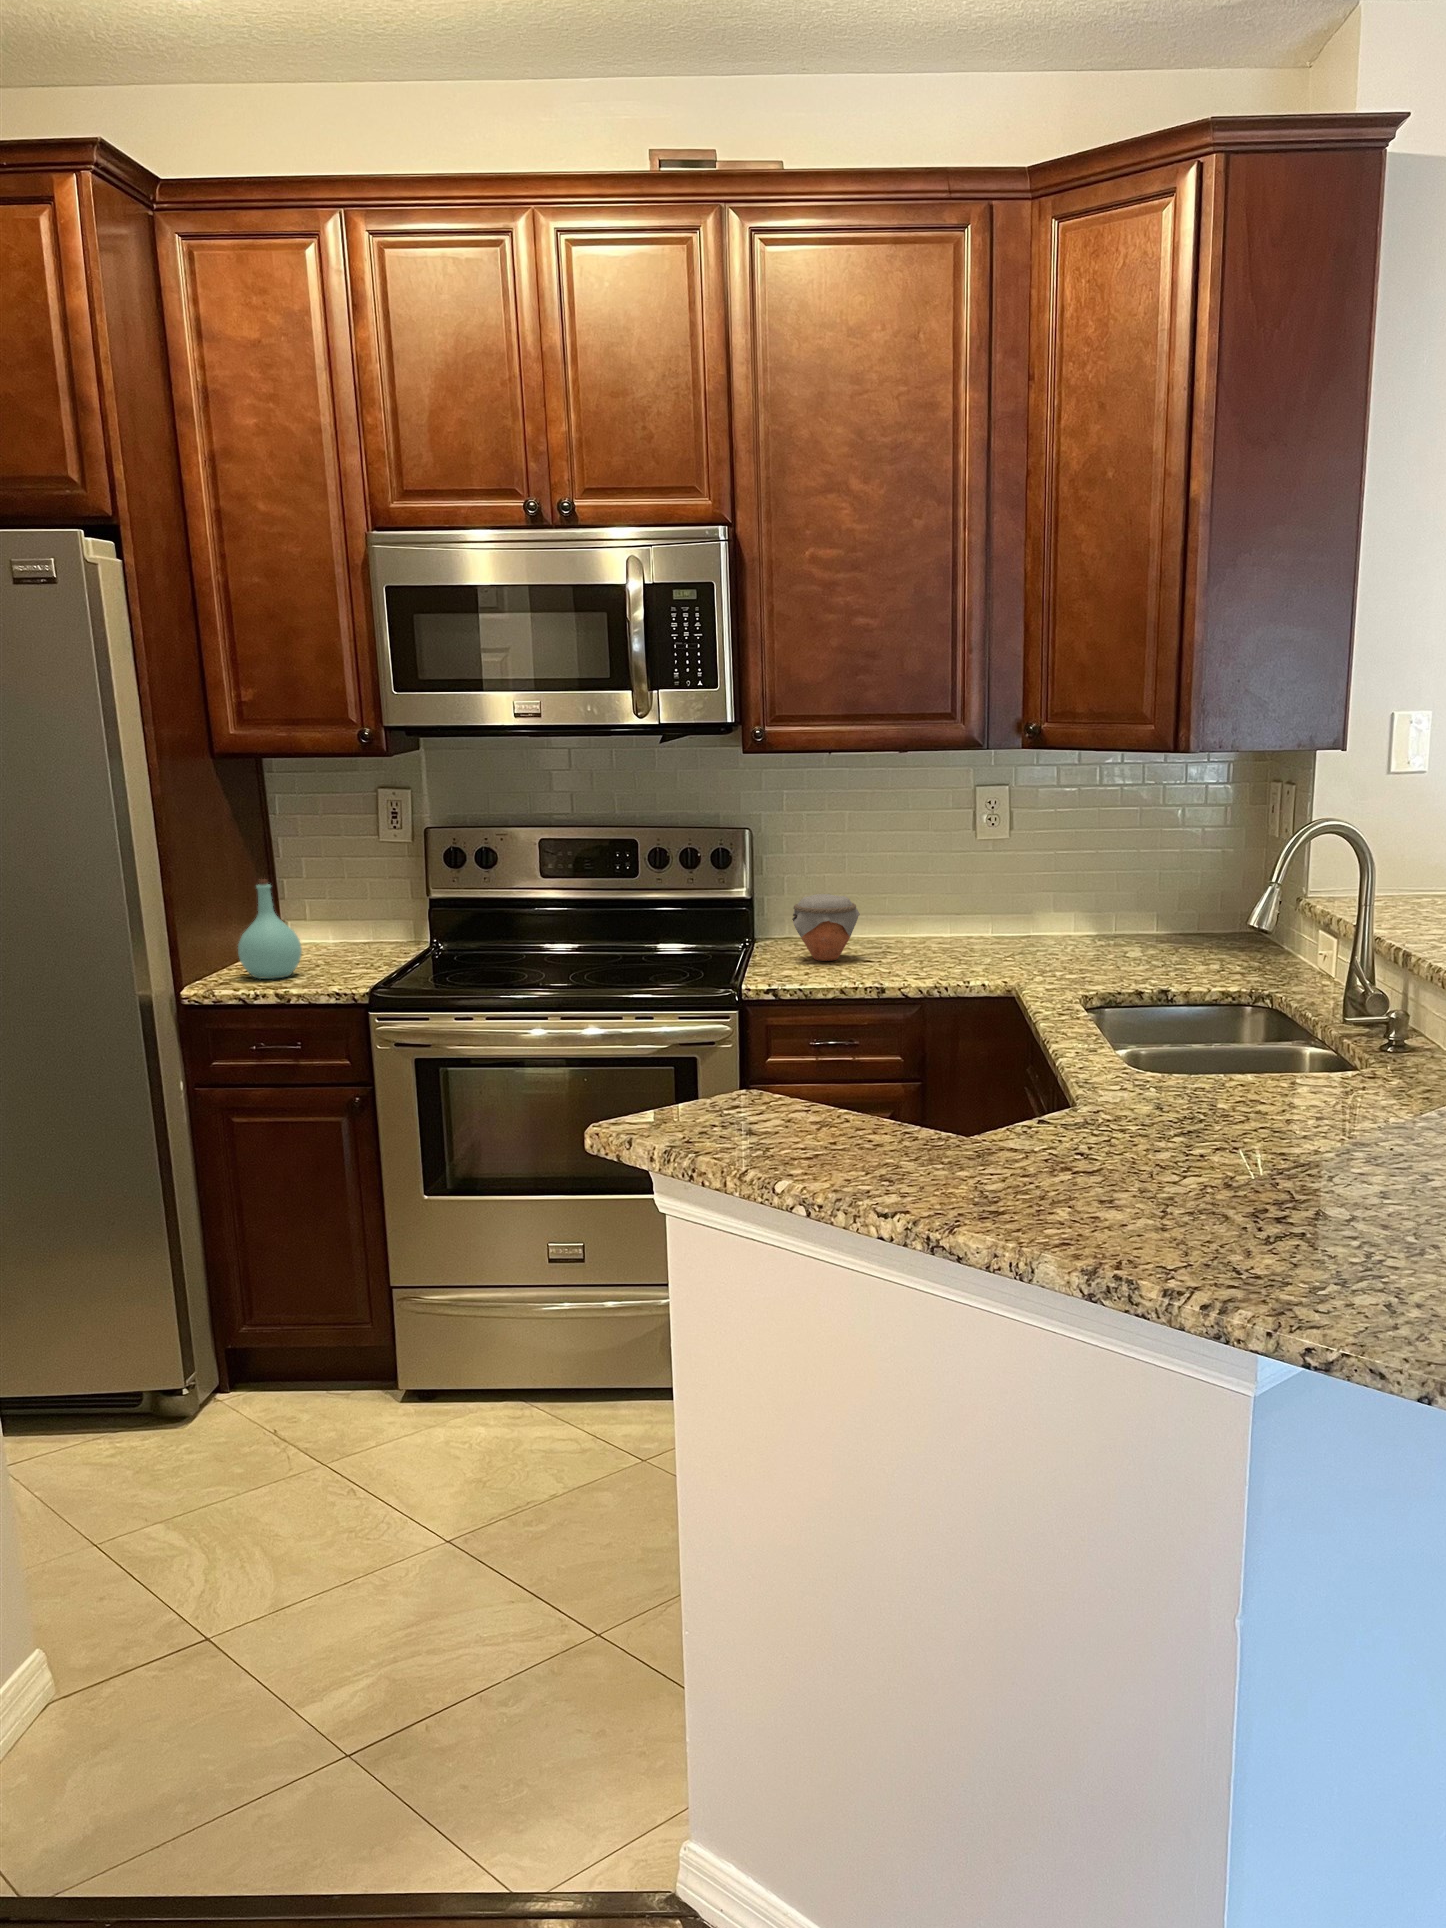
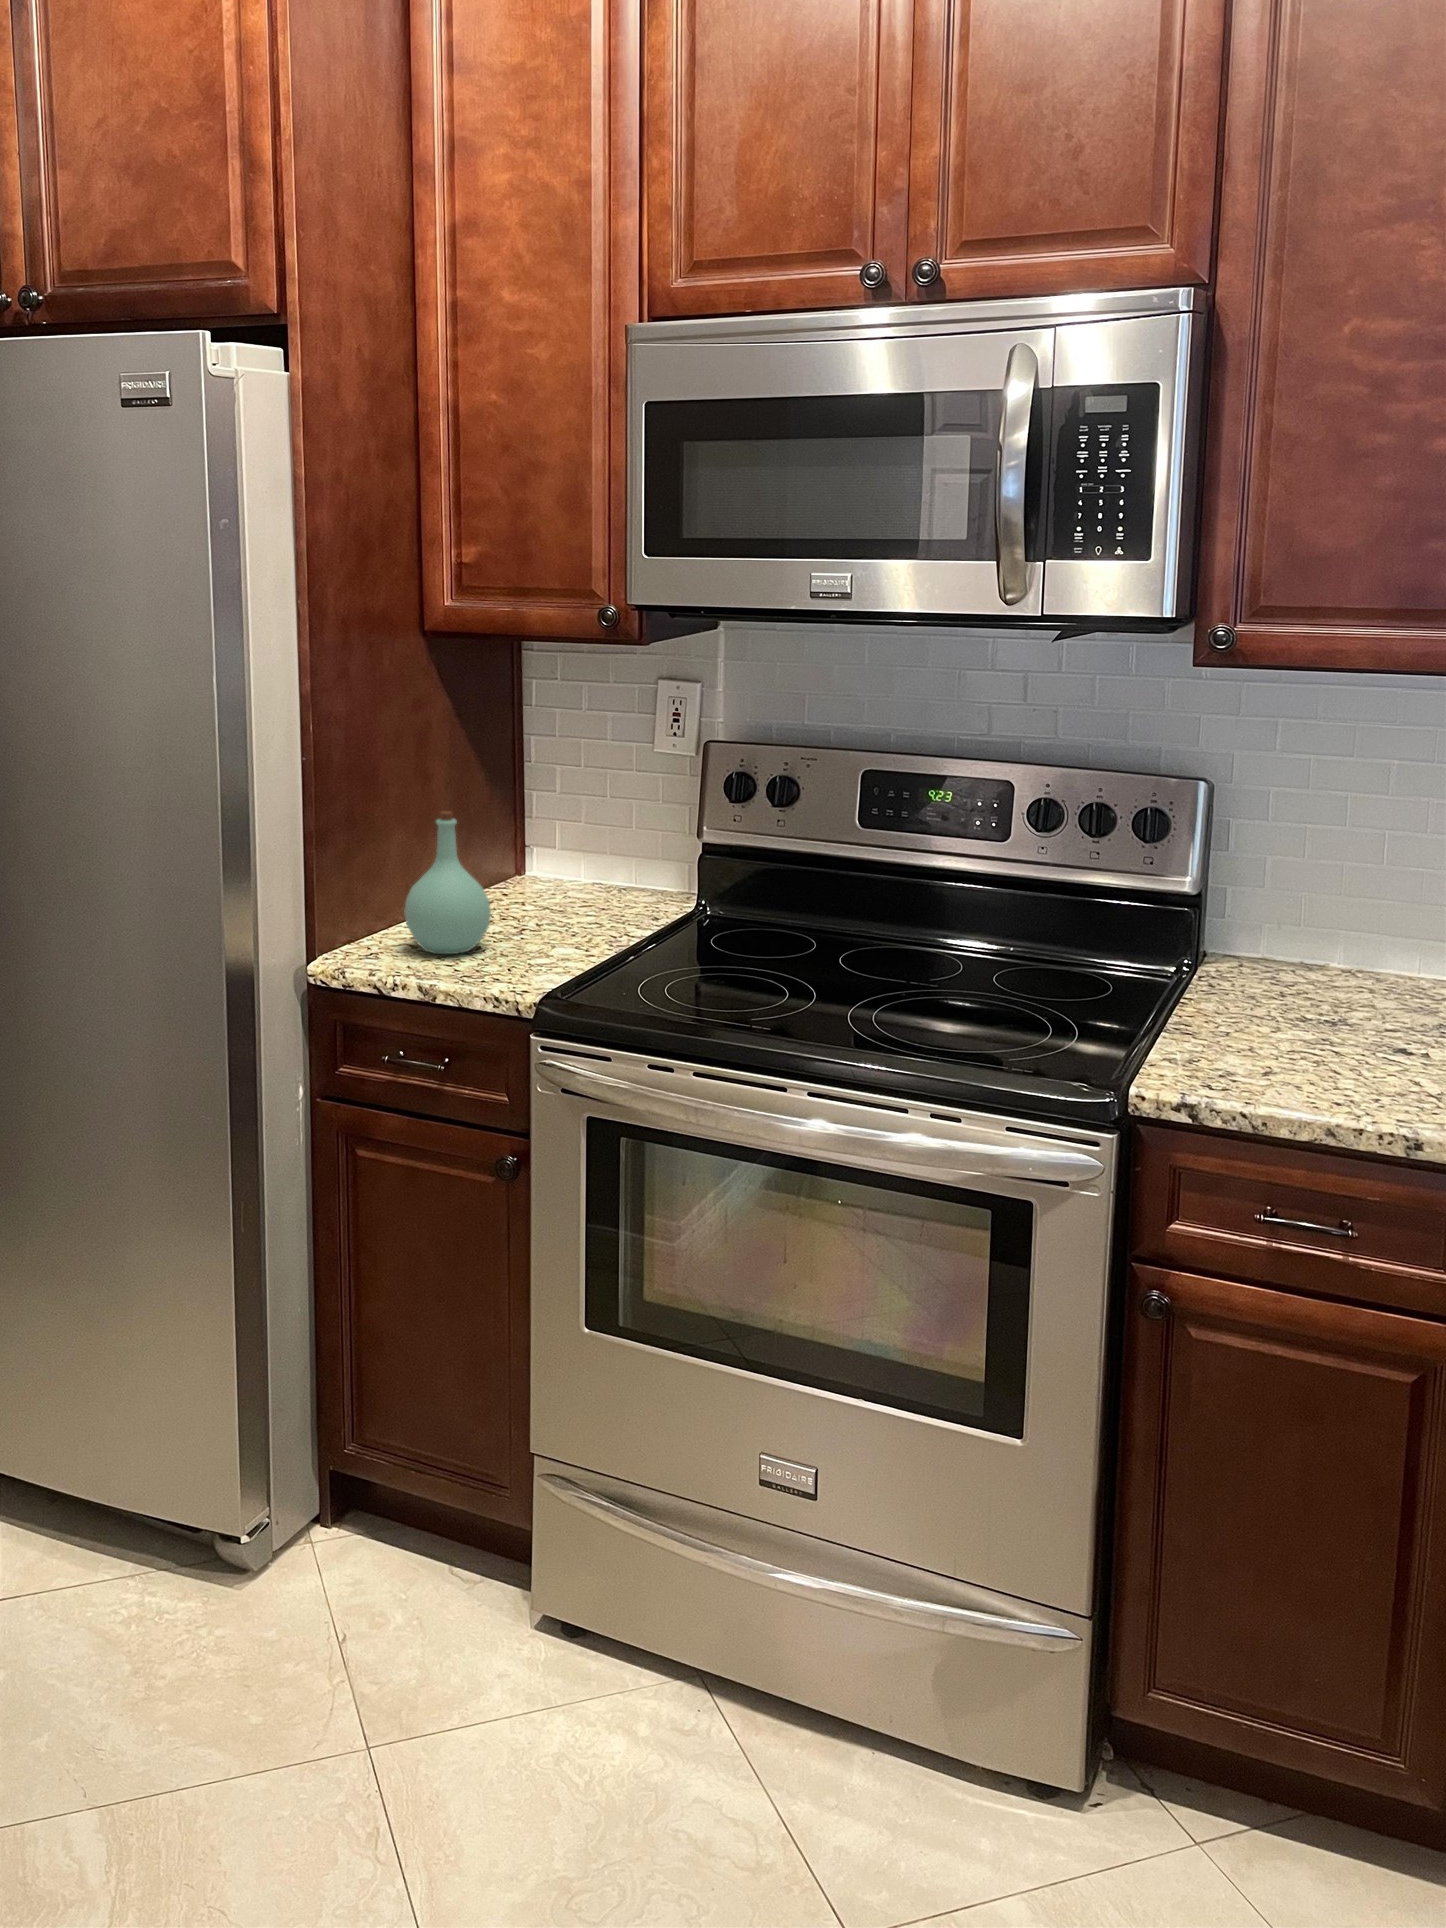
jar: present [792,894,860,961] -> none [1253,919,1388,1043]

